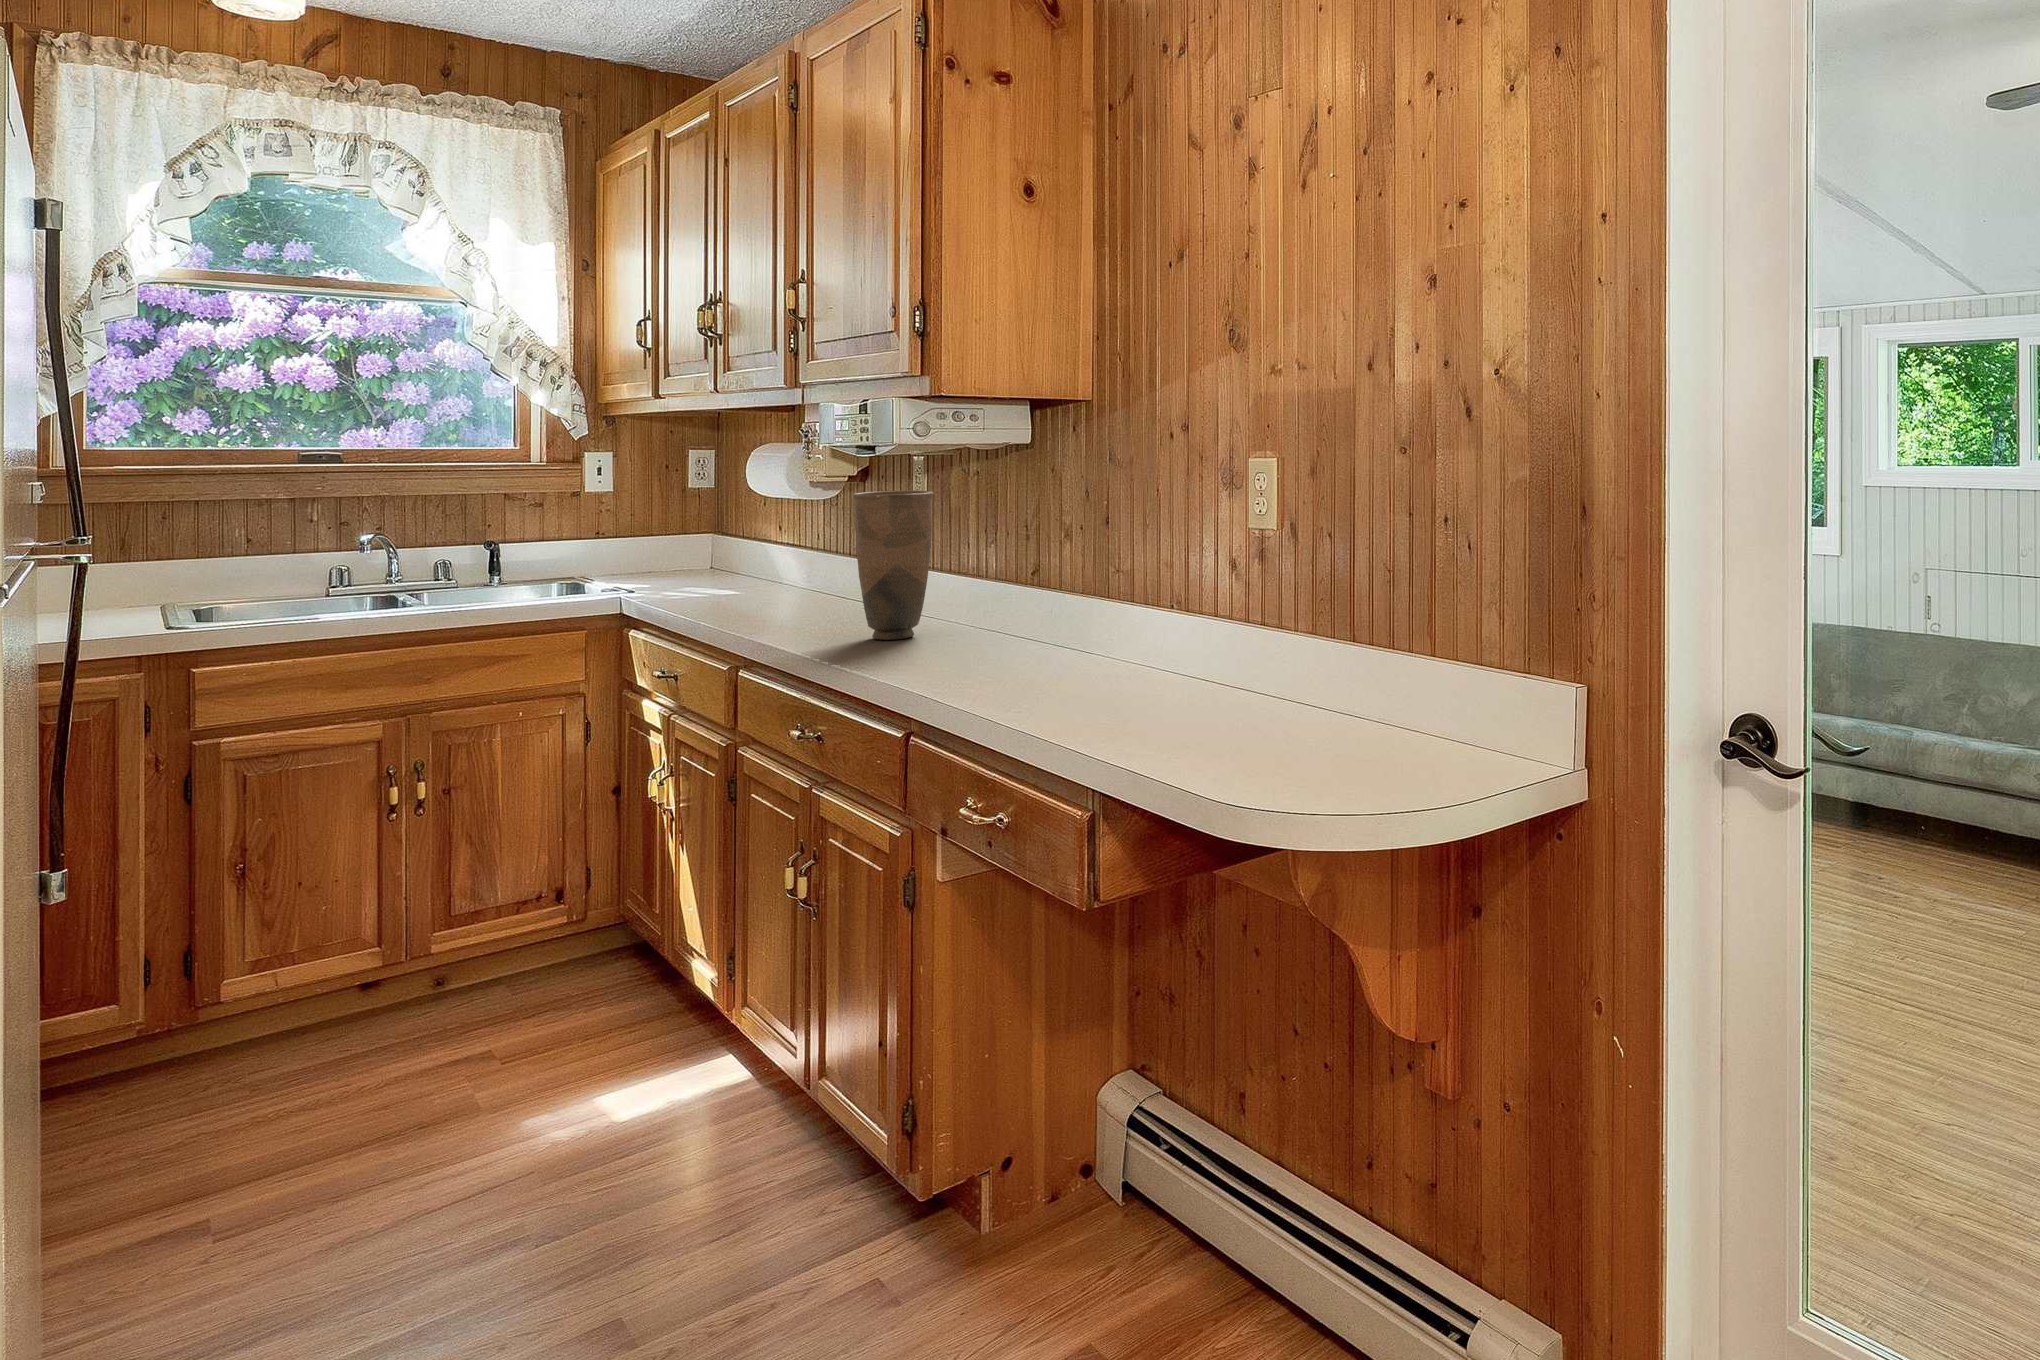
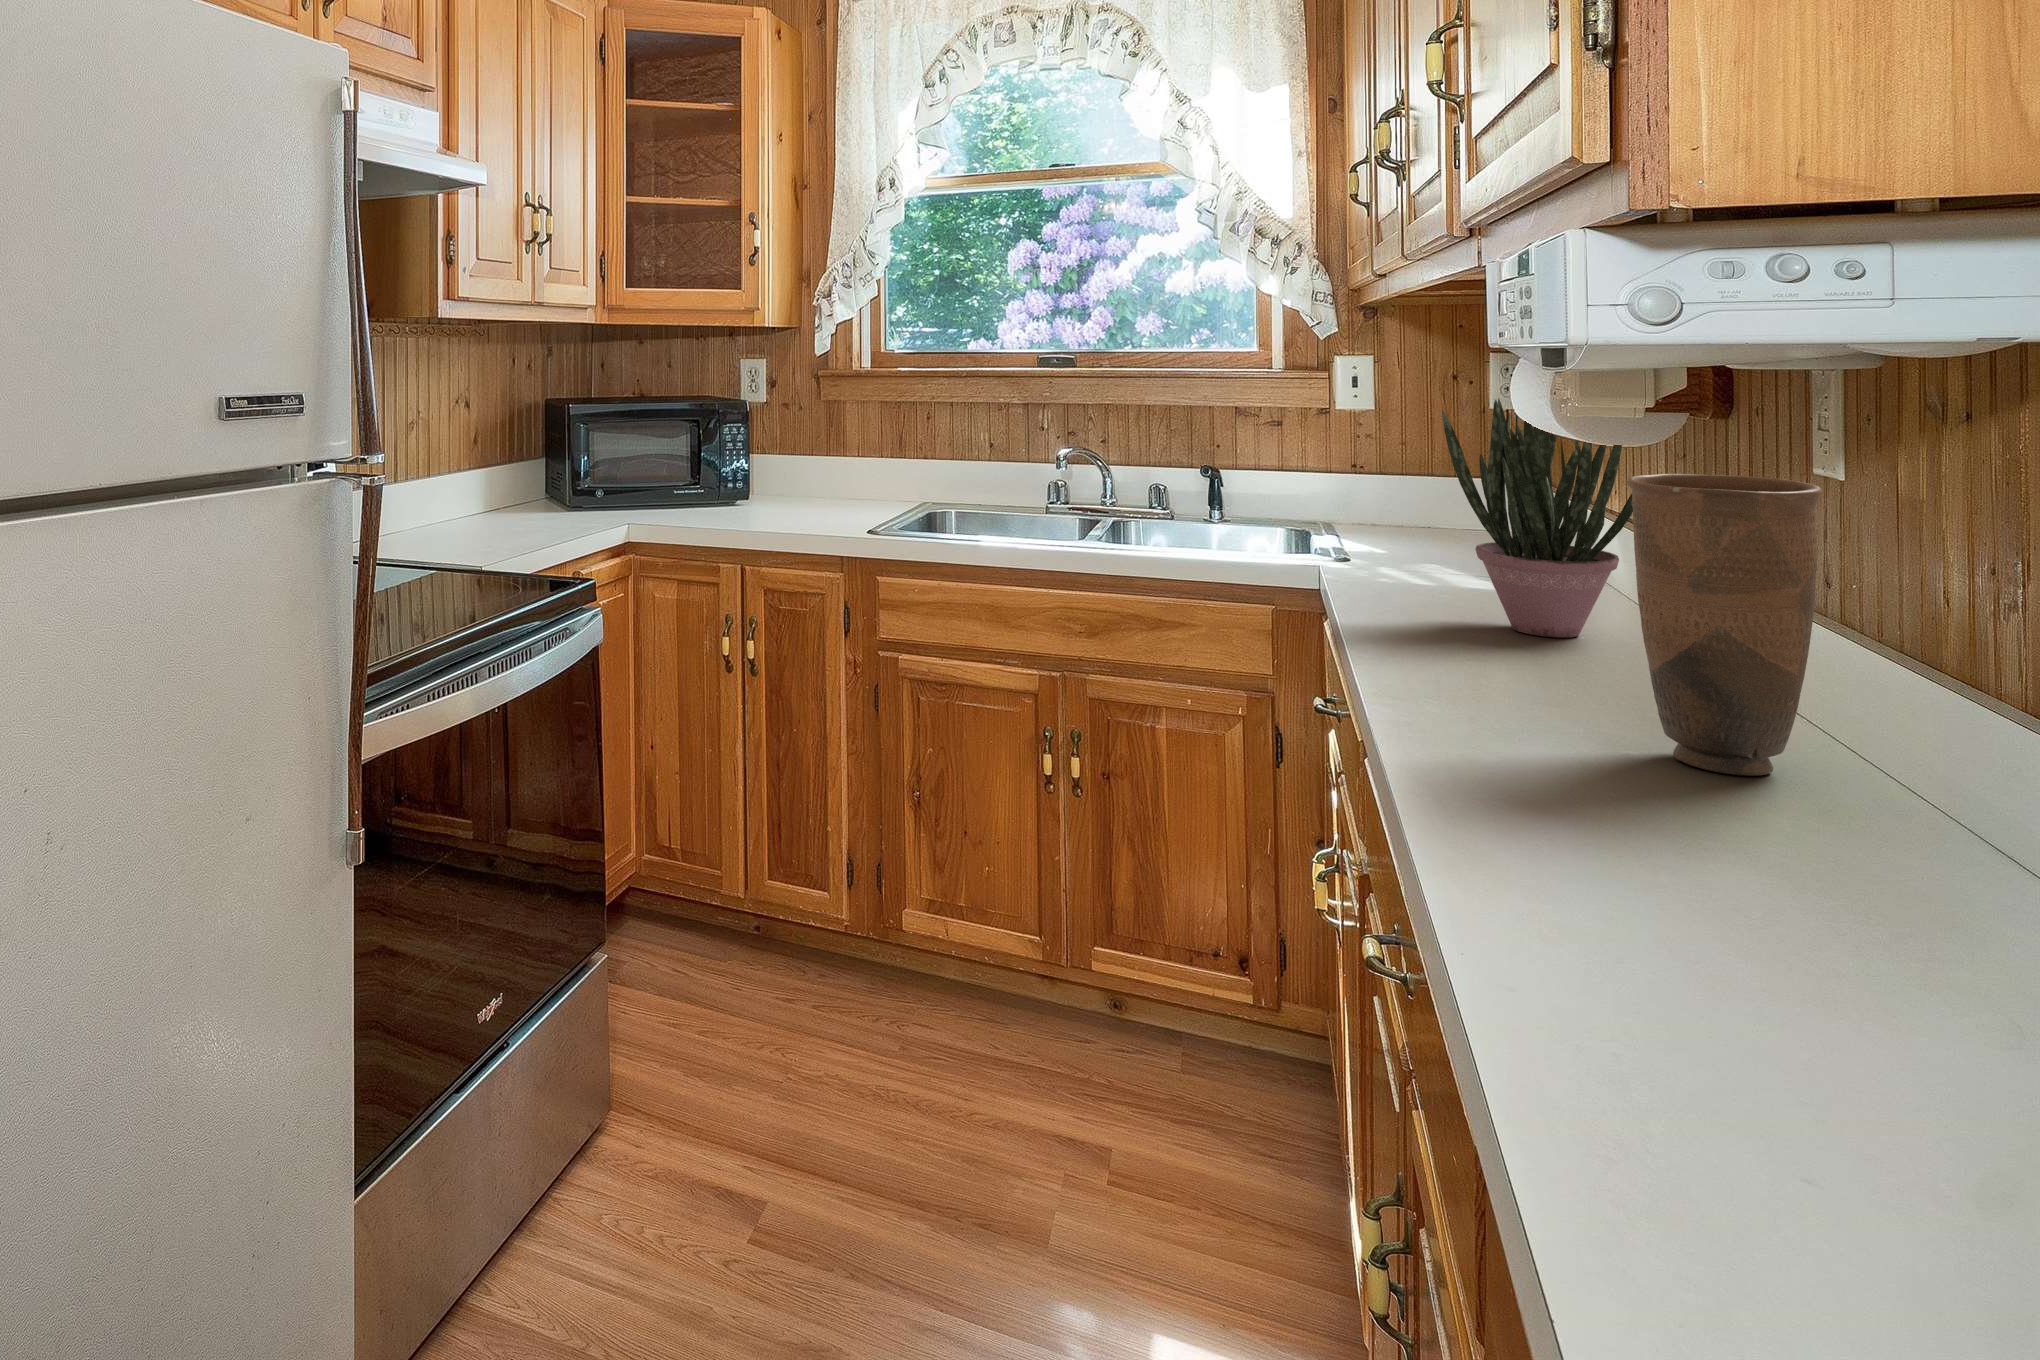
potted plant: none [716,464,830,611] -> present [1442,398,1633,637]

